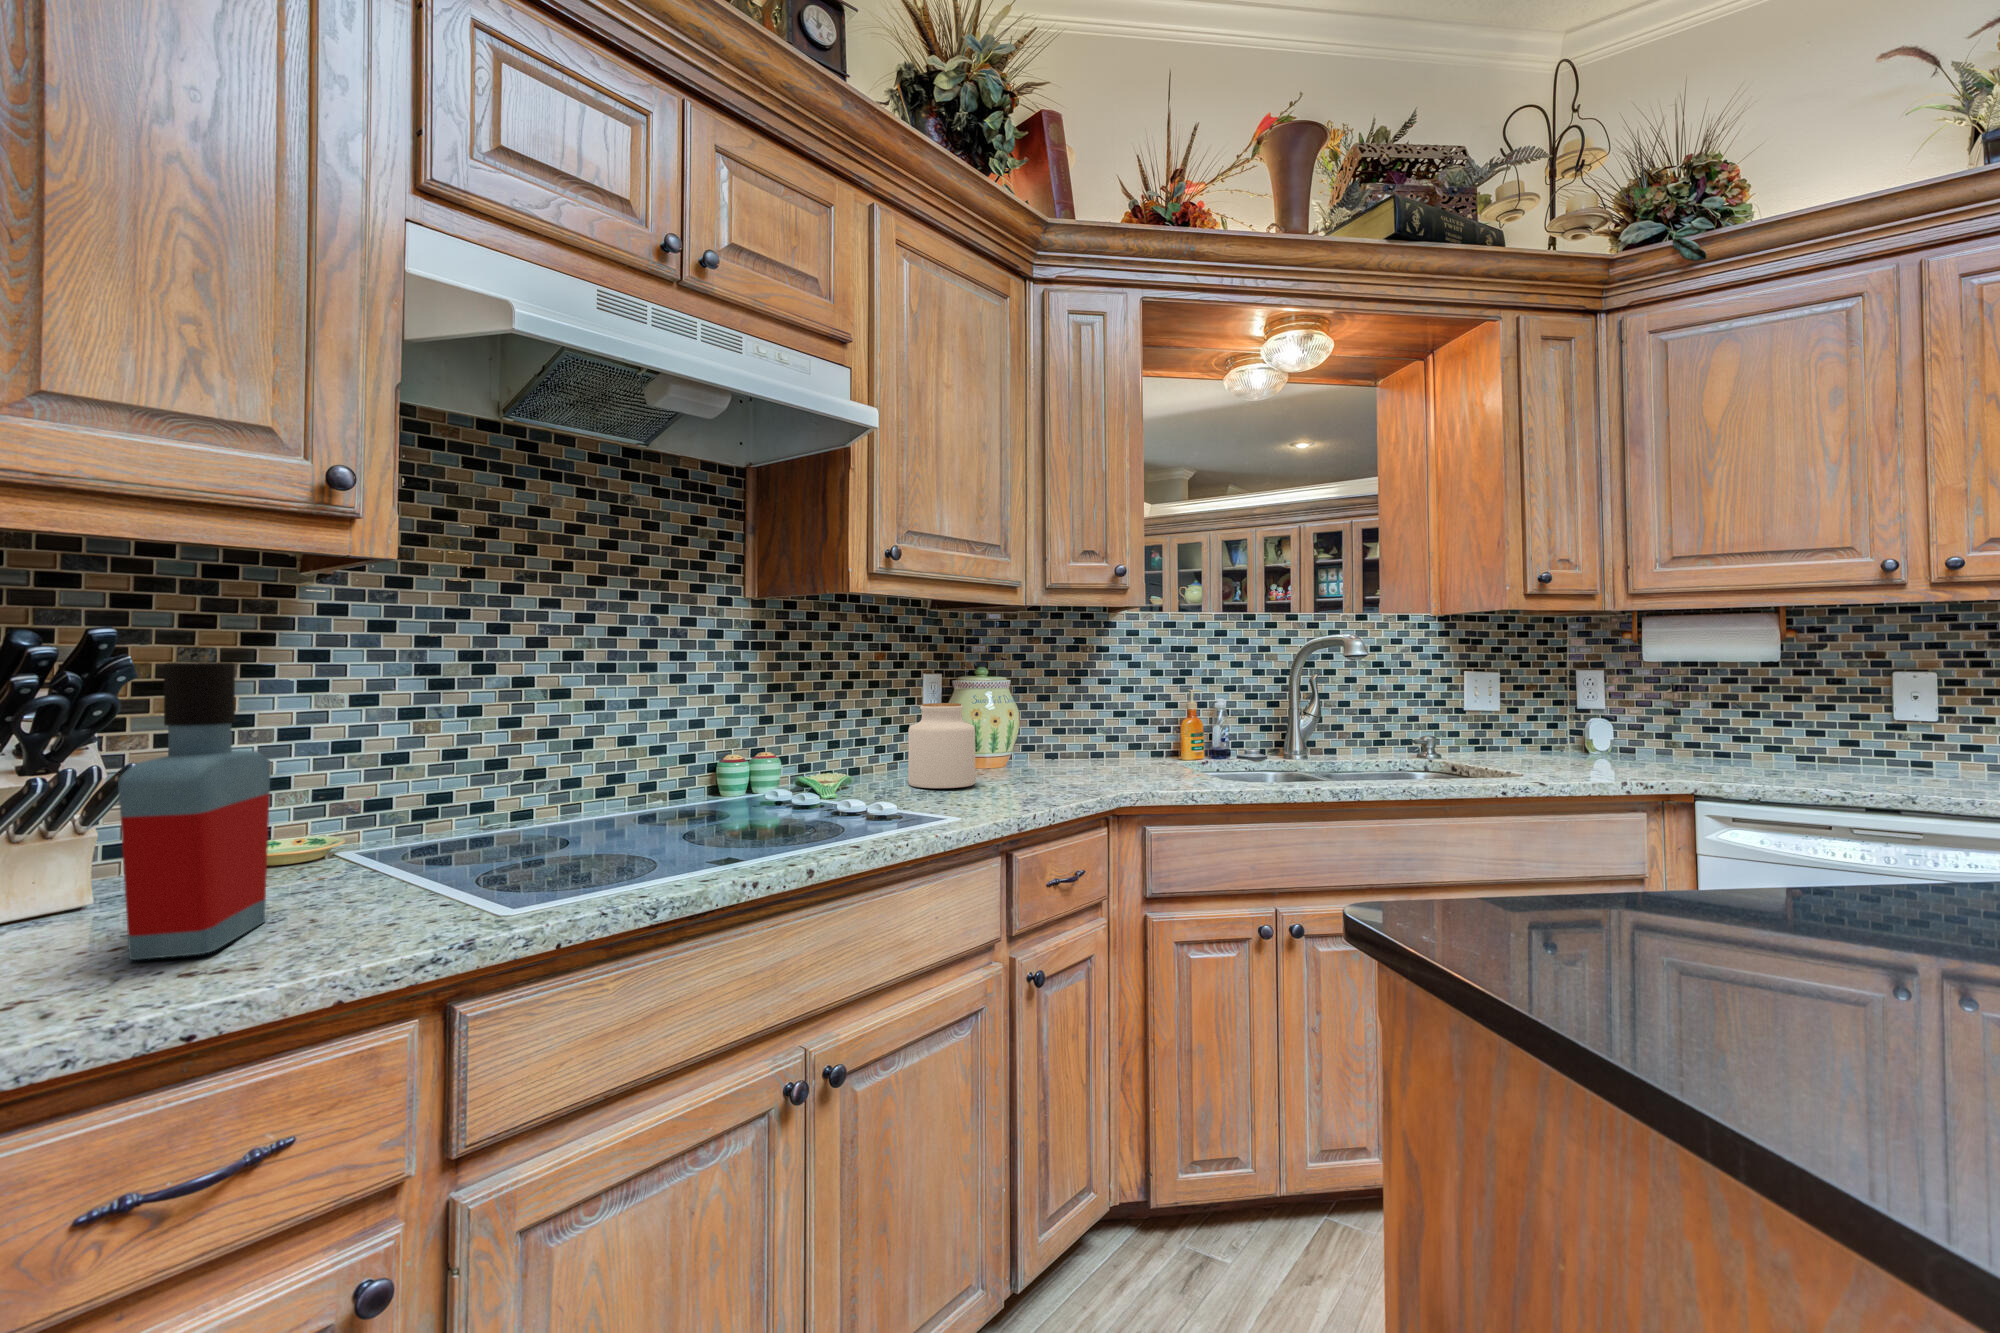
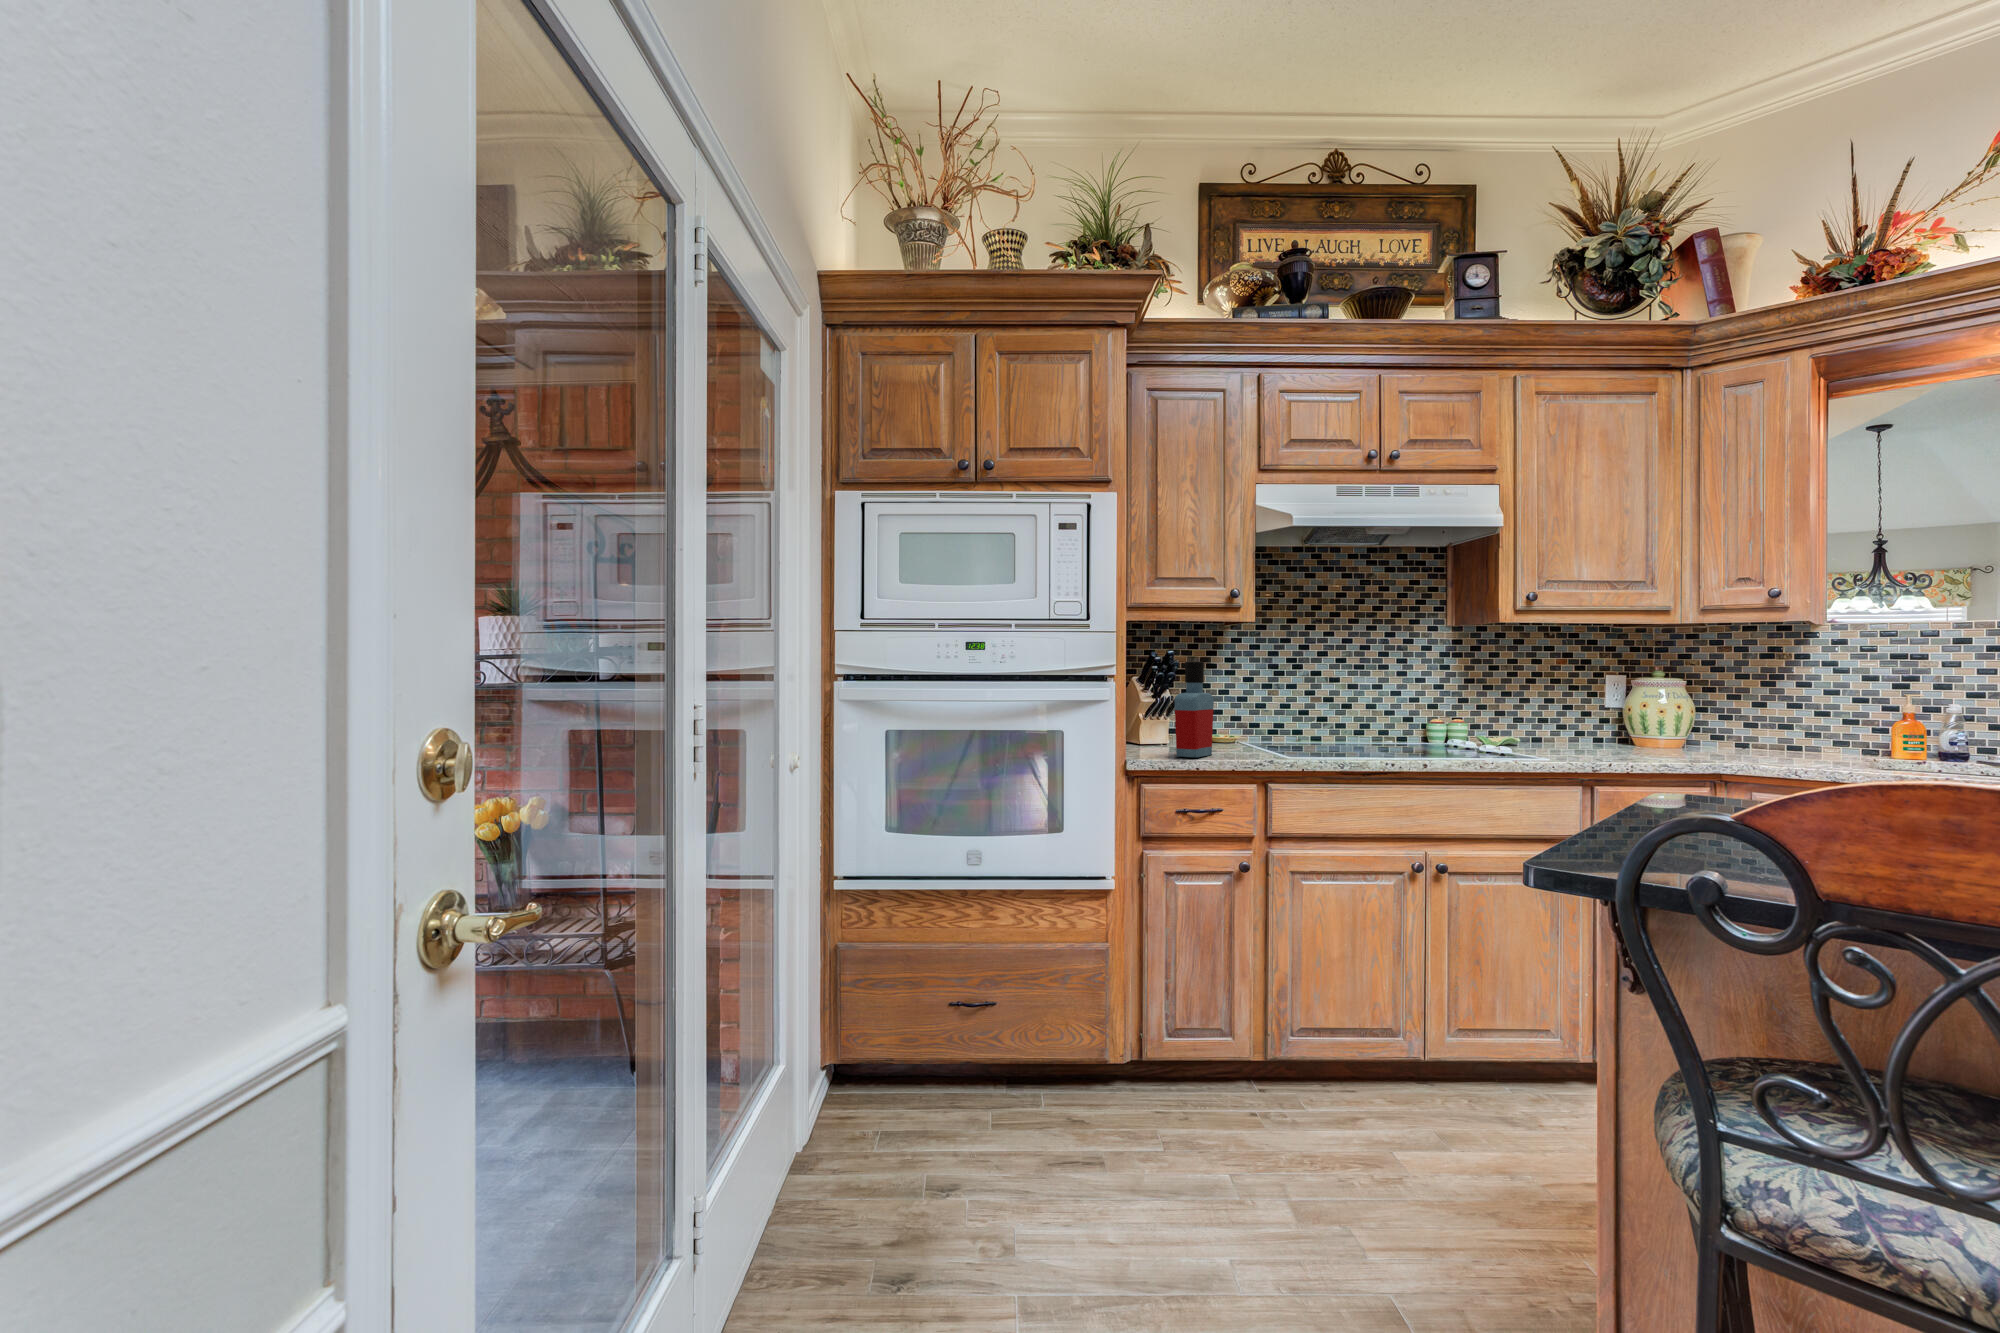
jar: present [908,703,975,788] -> none [1572,694,1628,753]

